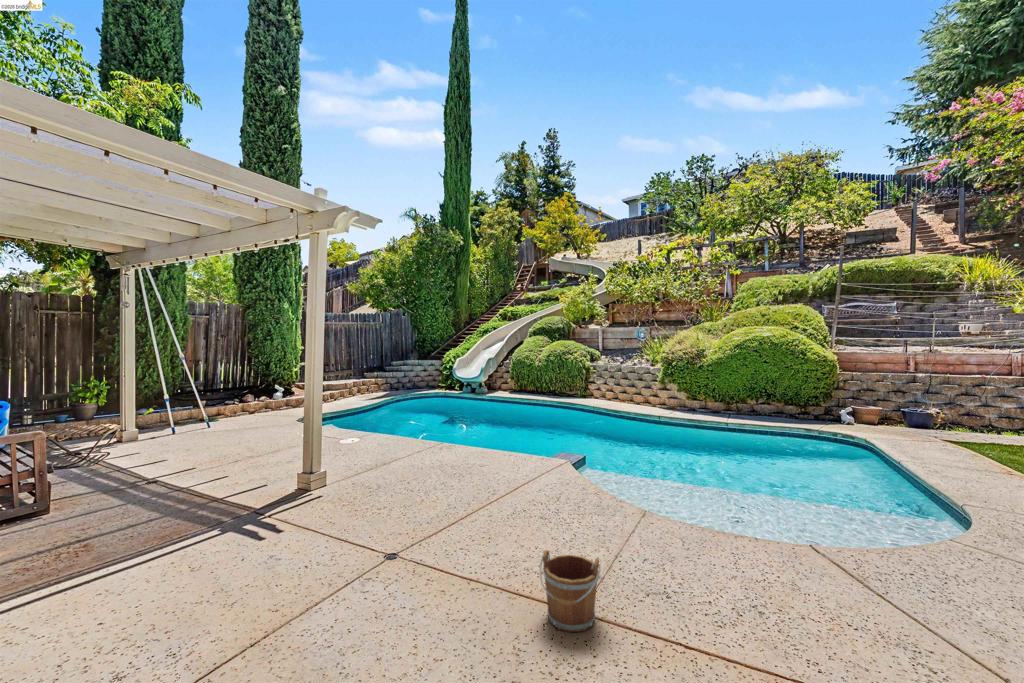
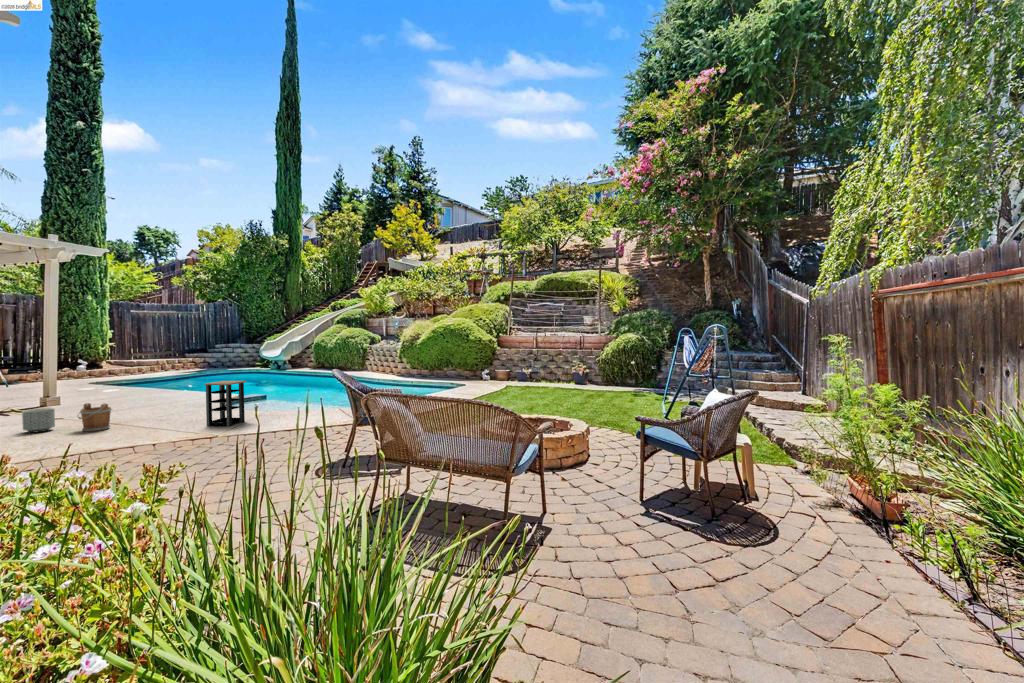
side table: none [785,492,881,625] -> present [205,381,246,426]
planter: none [424,555,477,625] -> present [22,408,55,433]

